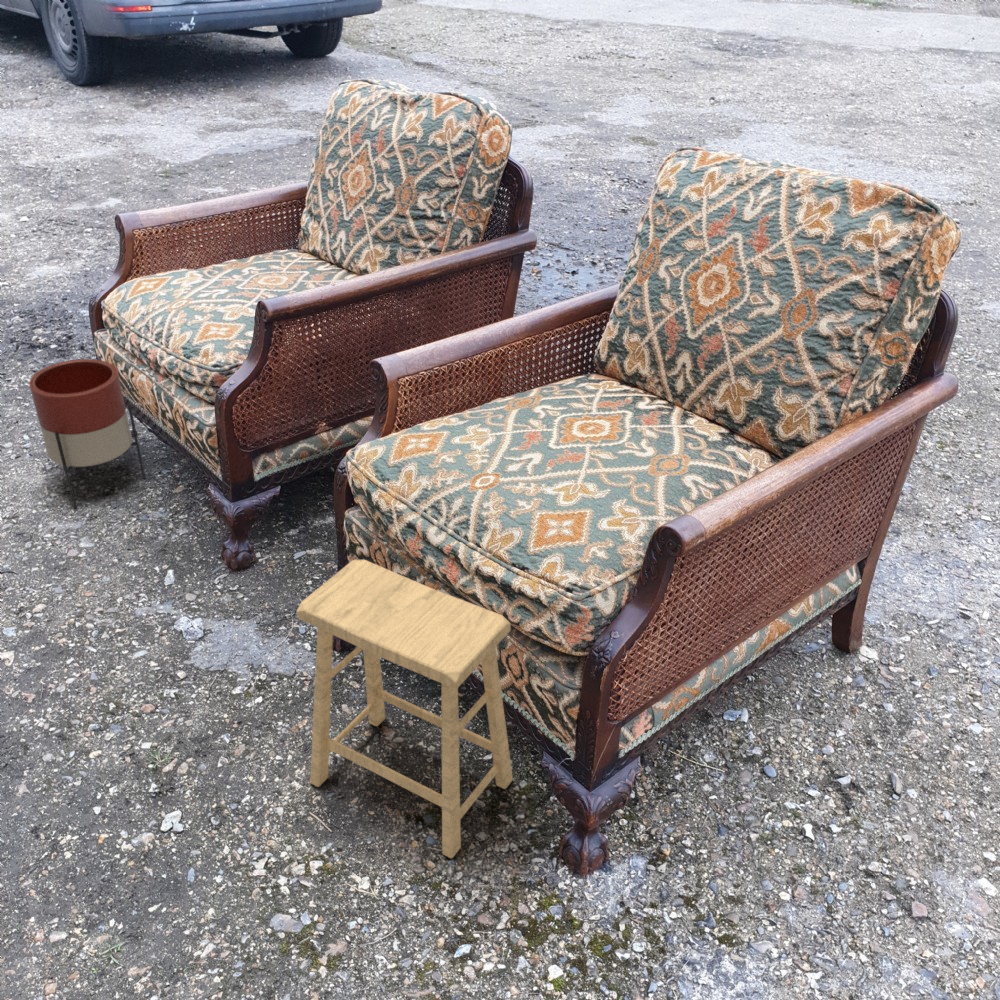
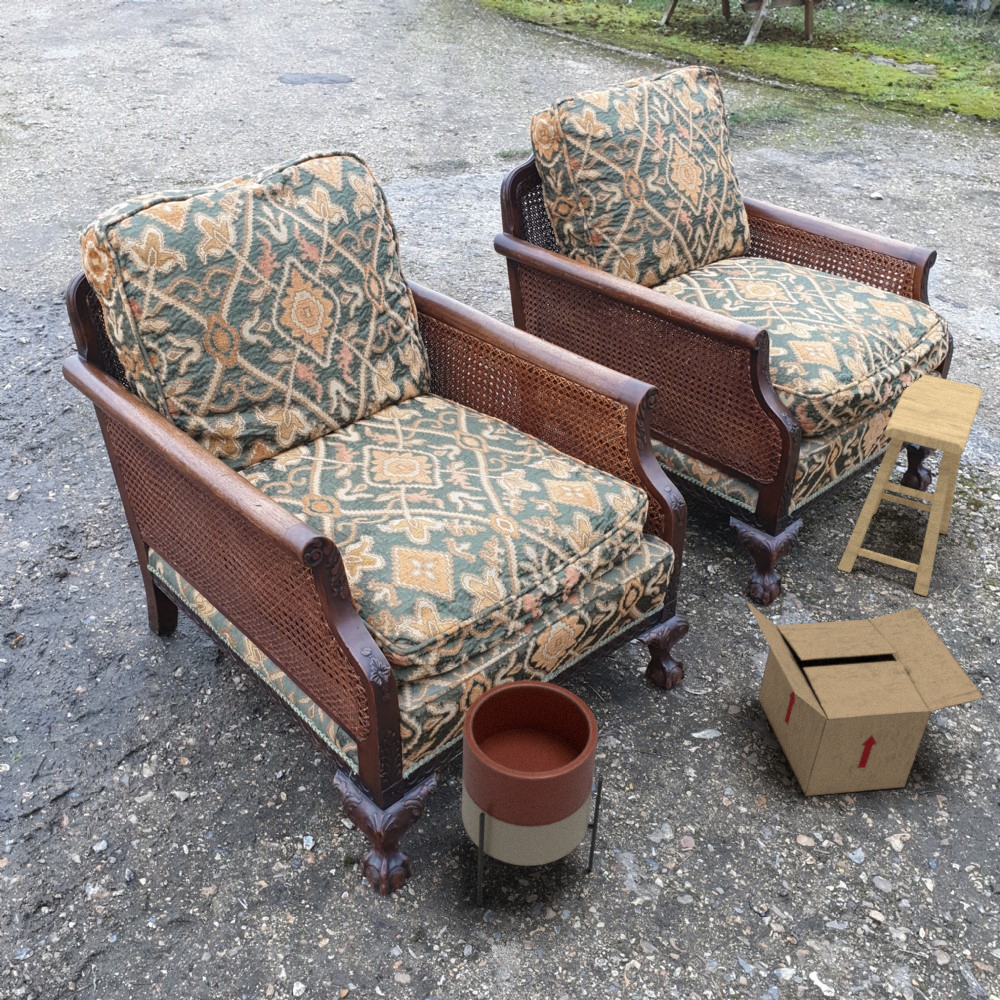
cardboard box: none [15,496,196,676] -> present [747,602,984,796]

